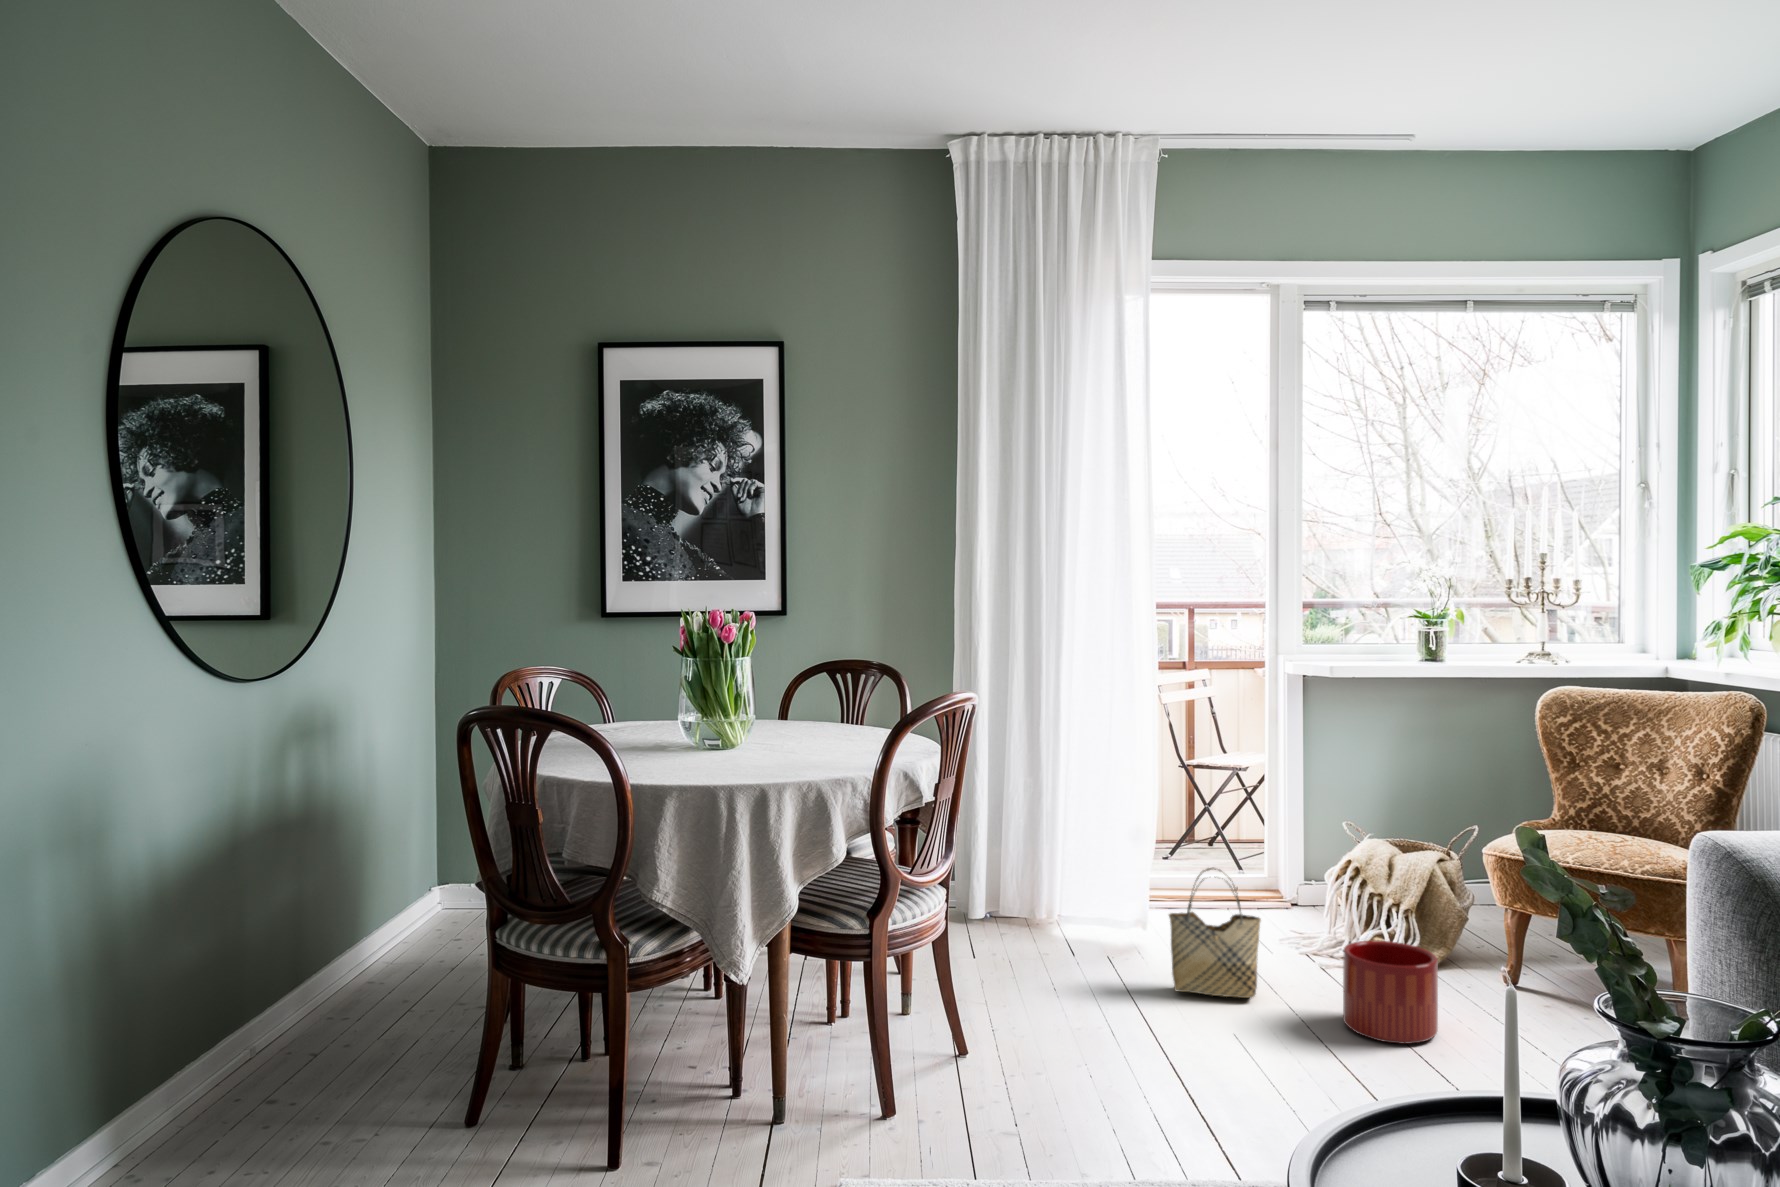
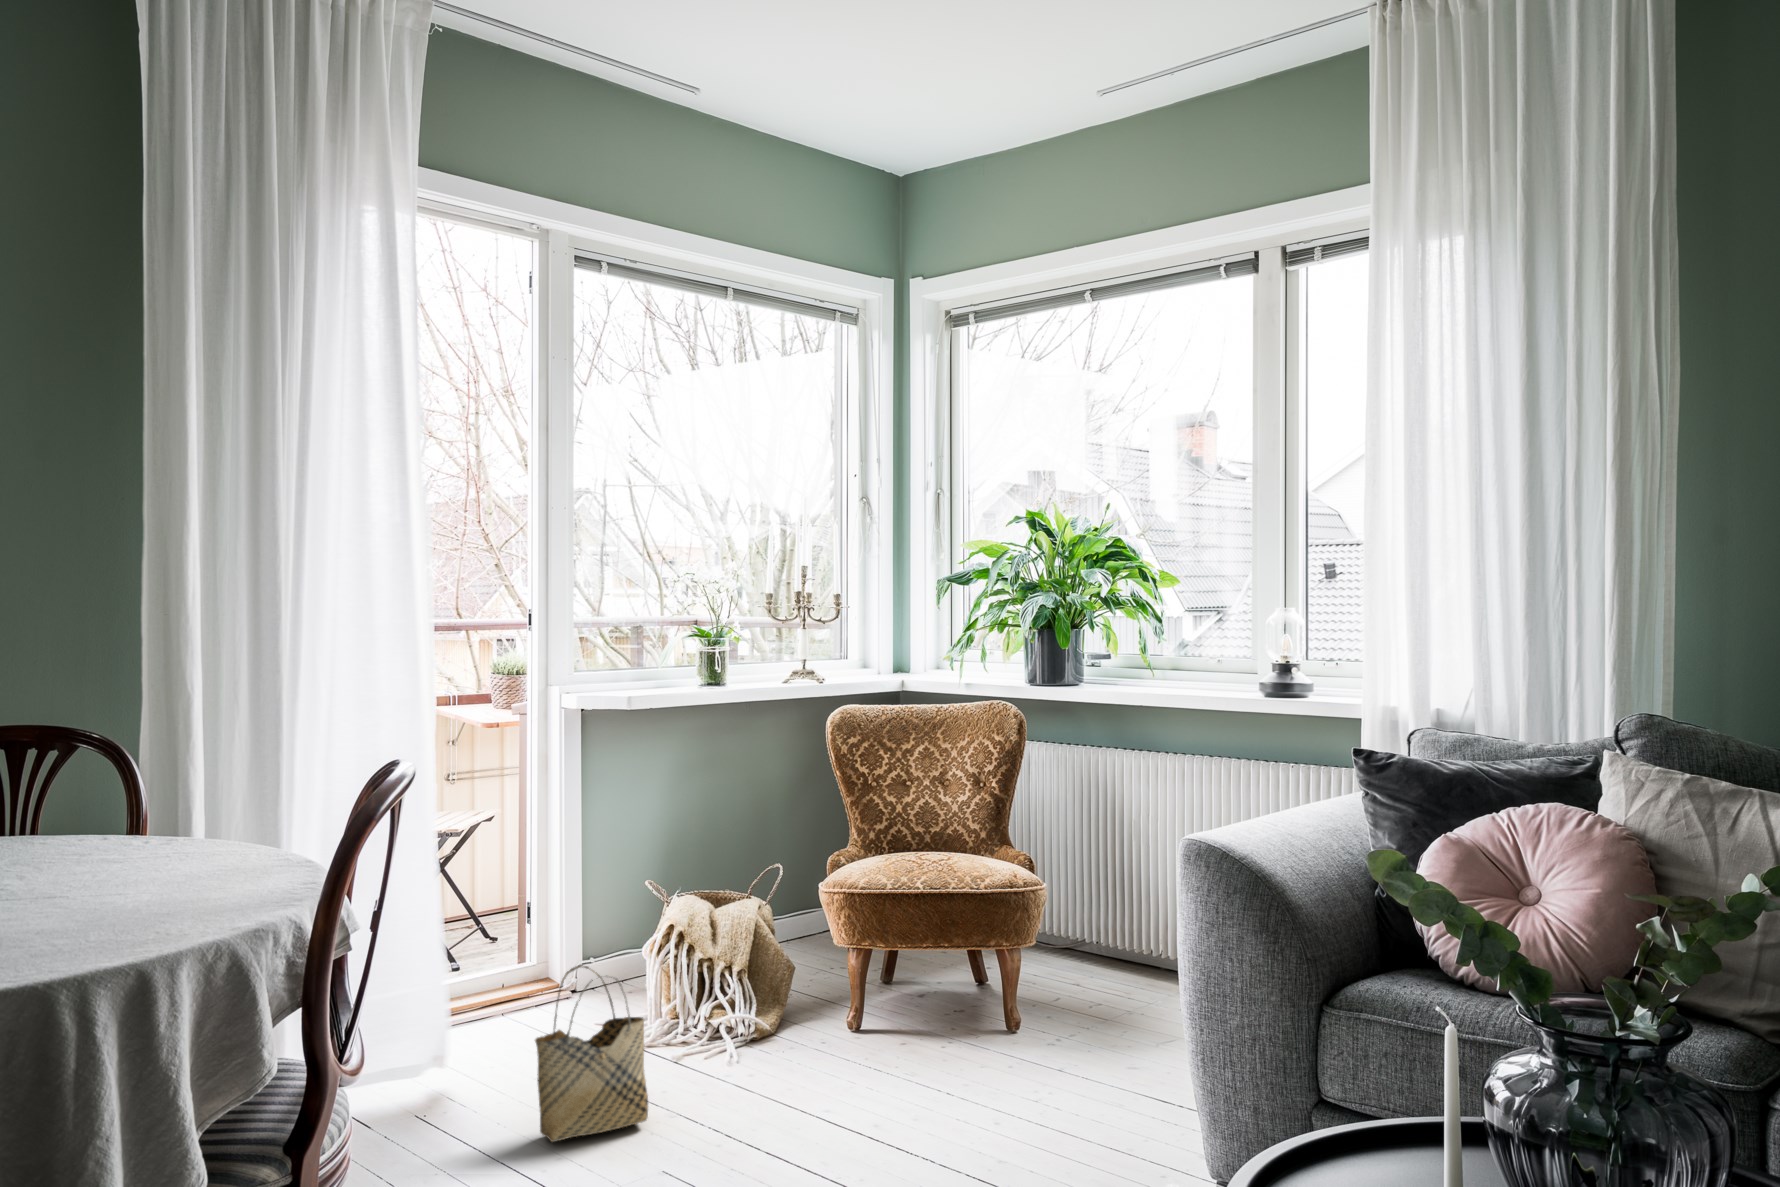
planter: present [1343,941,1438,1044] -> none [756,1008,858,1128]

